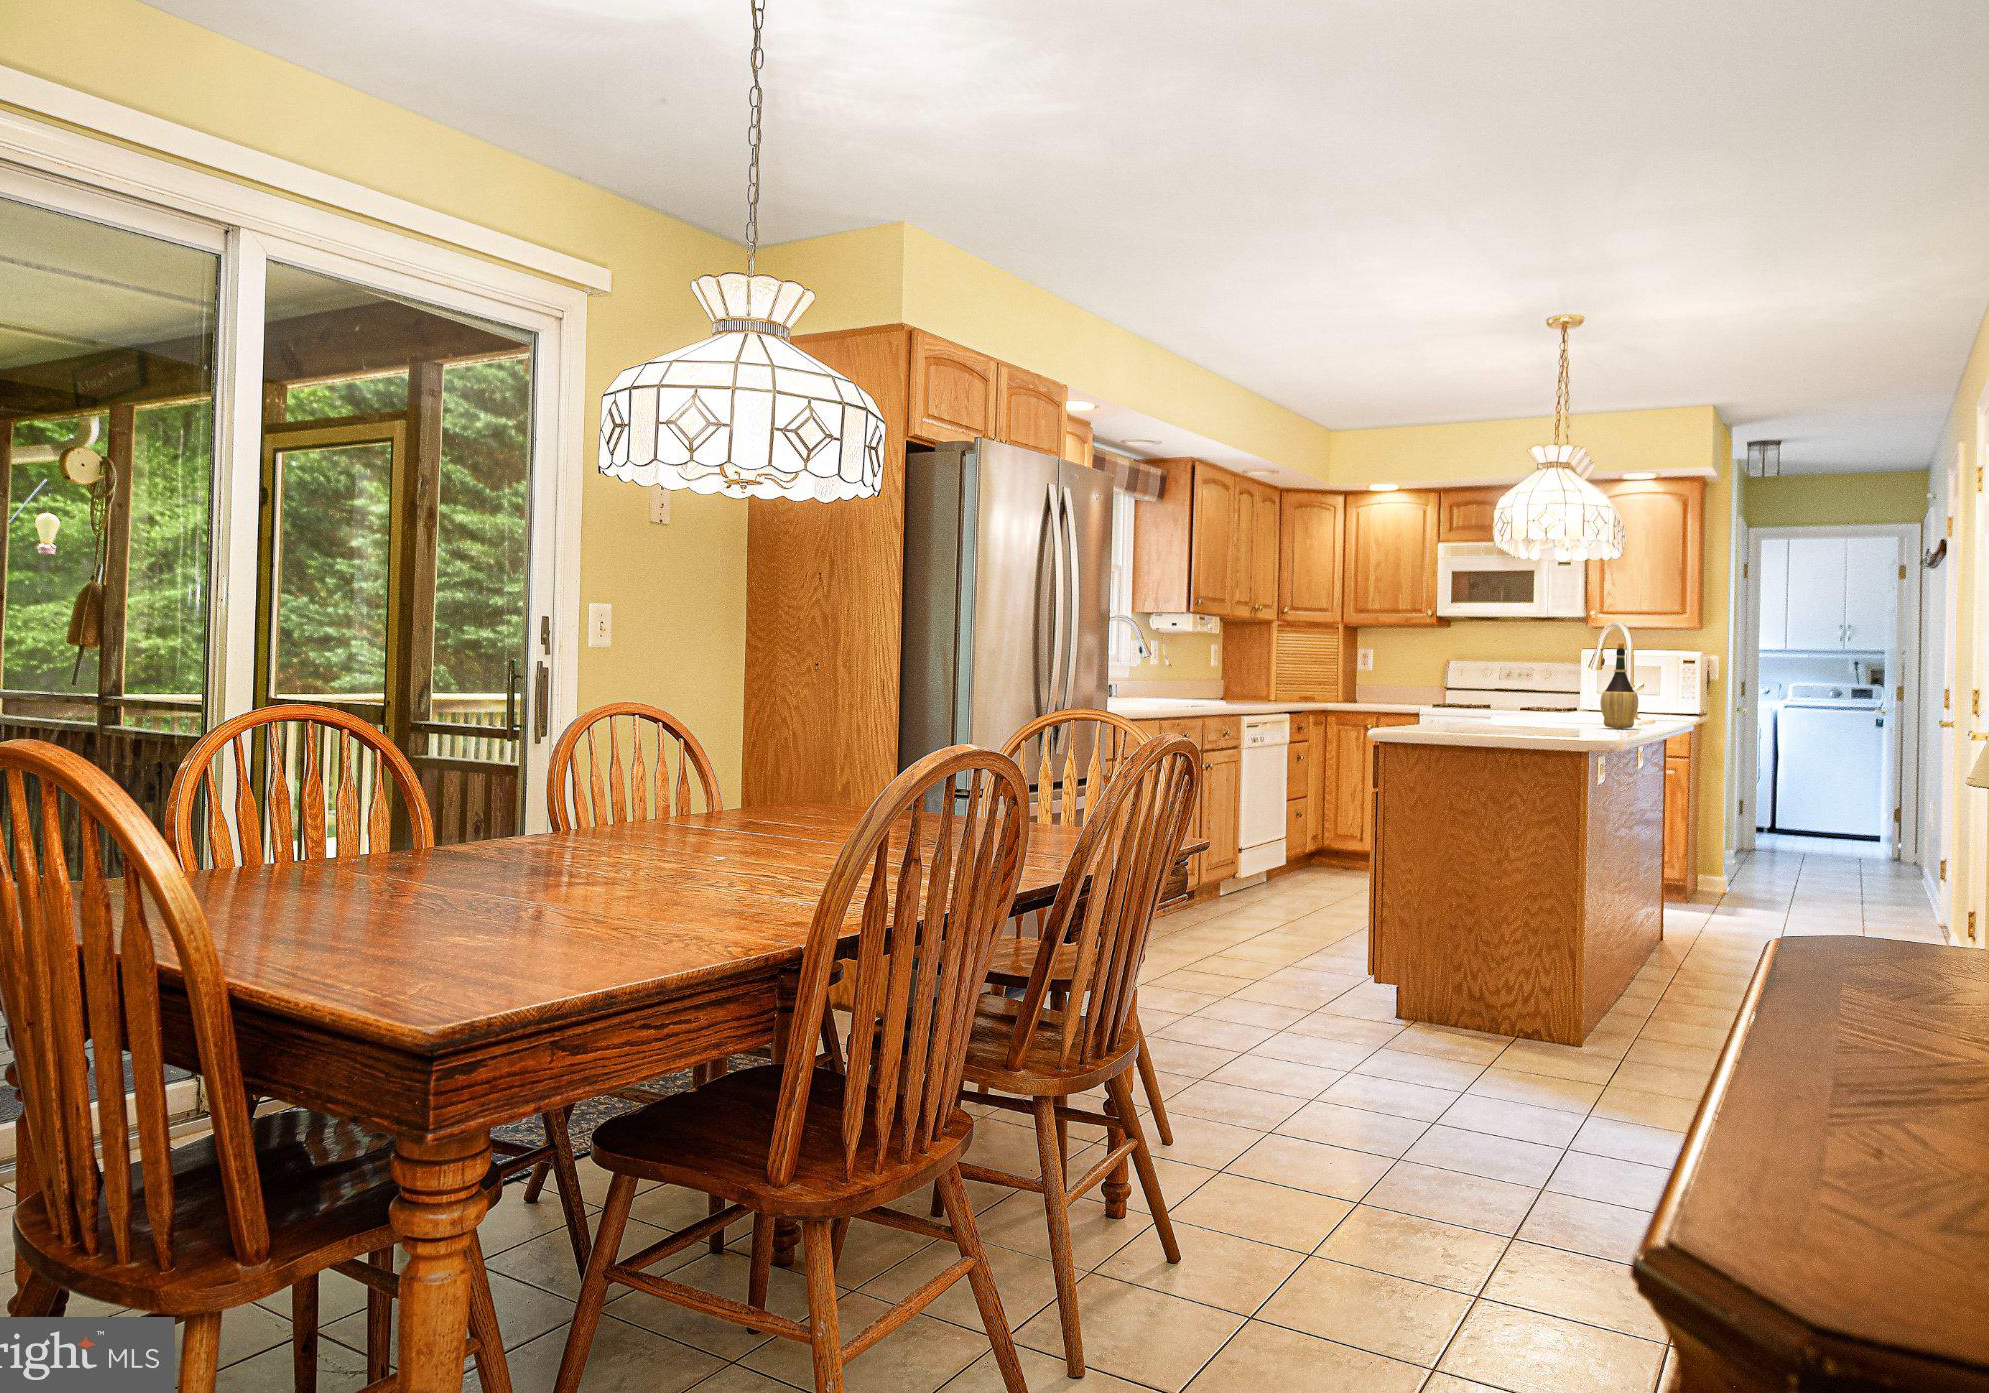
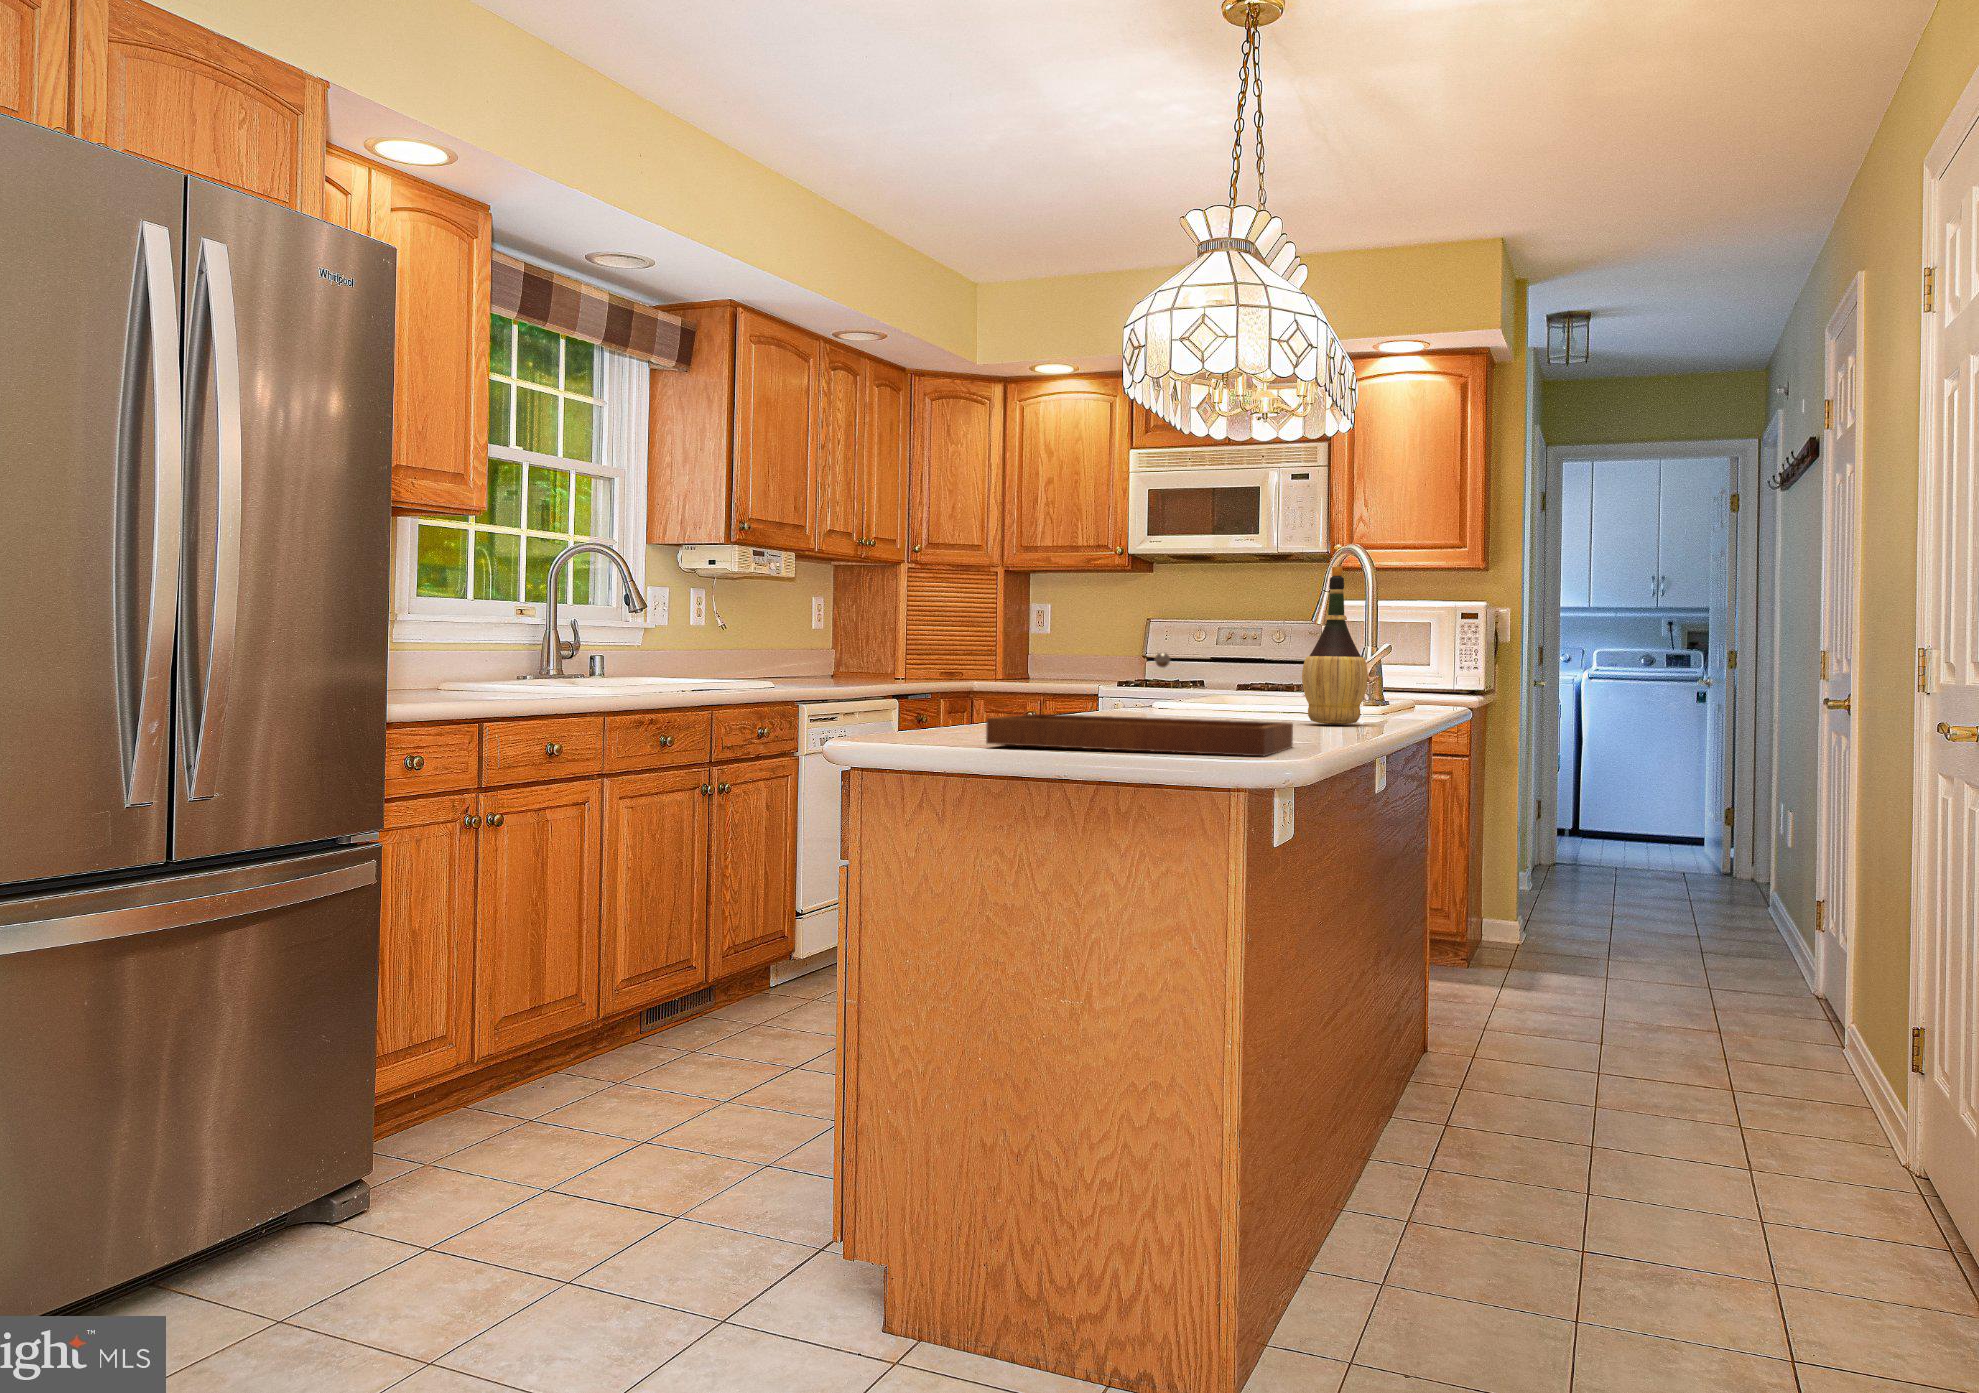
tray: none [1463,690,1611,738] -> present [986,652,1293,756]

